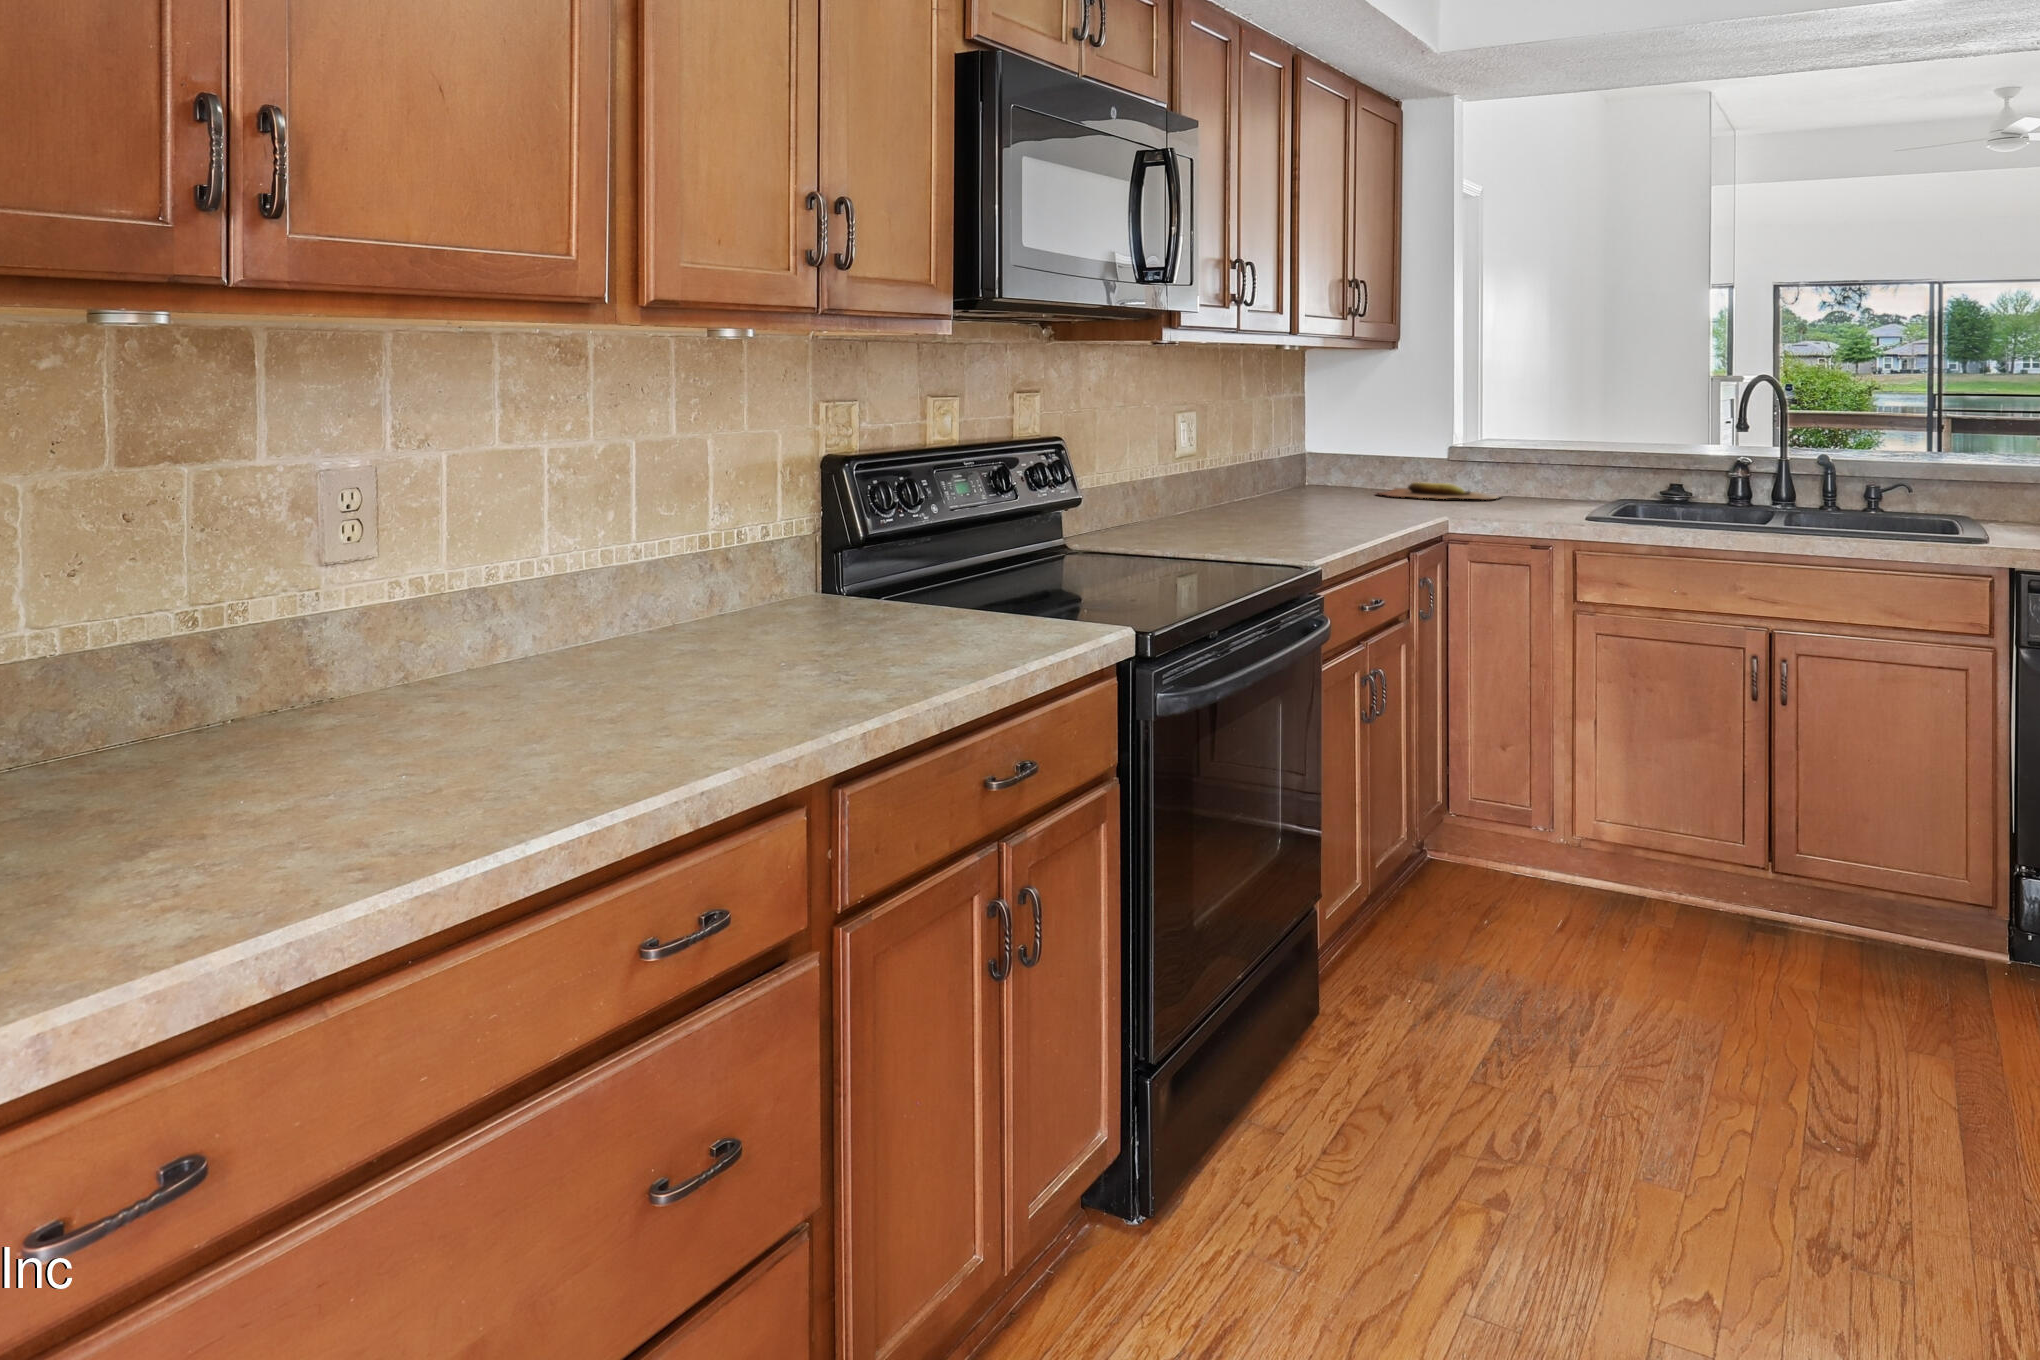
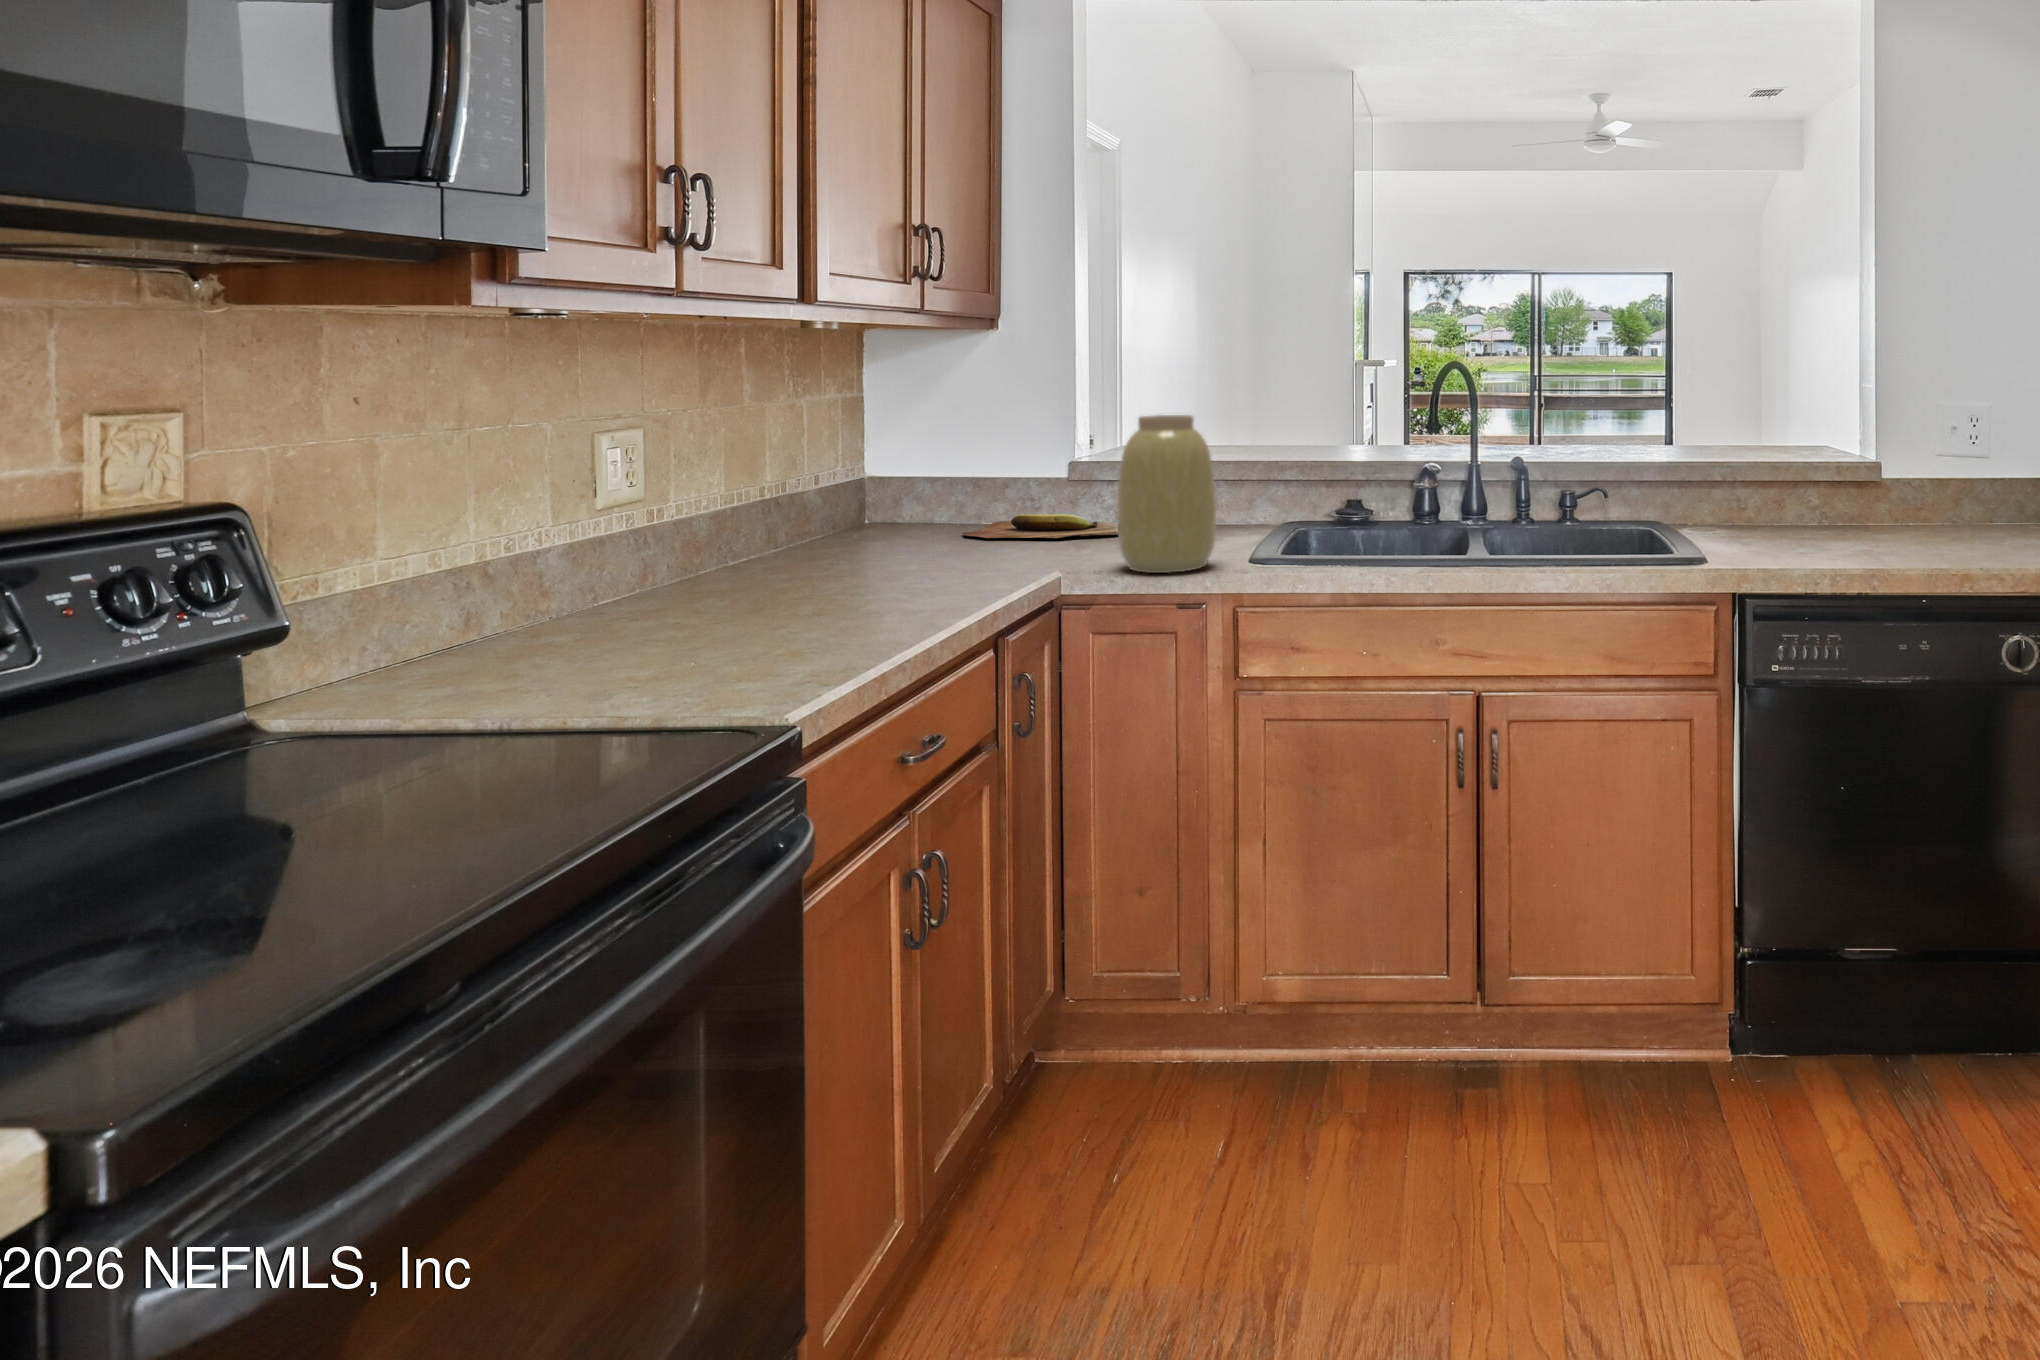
vase: none [1488,411,1559,521] -> present [1117,415,1216,573]

